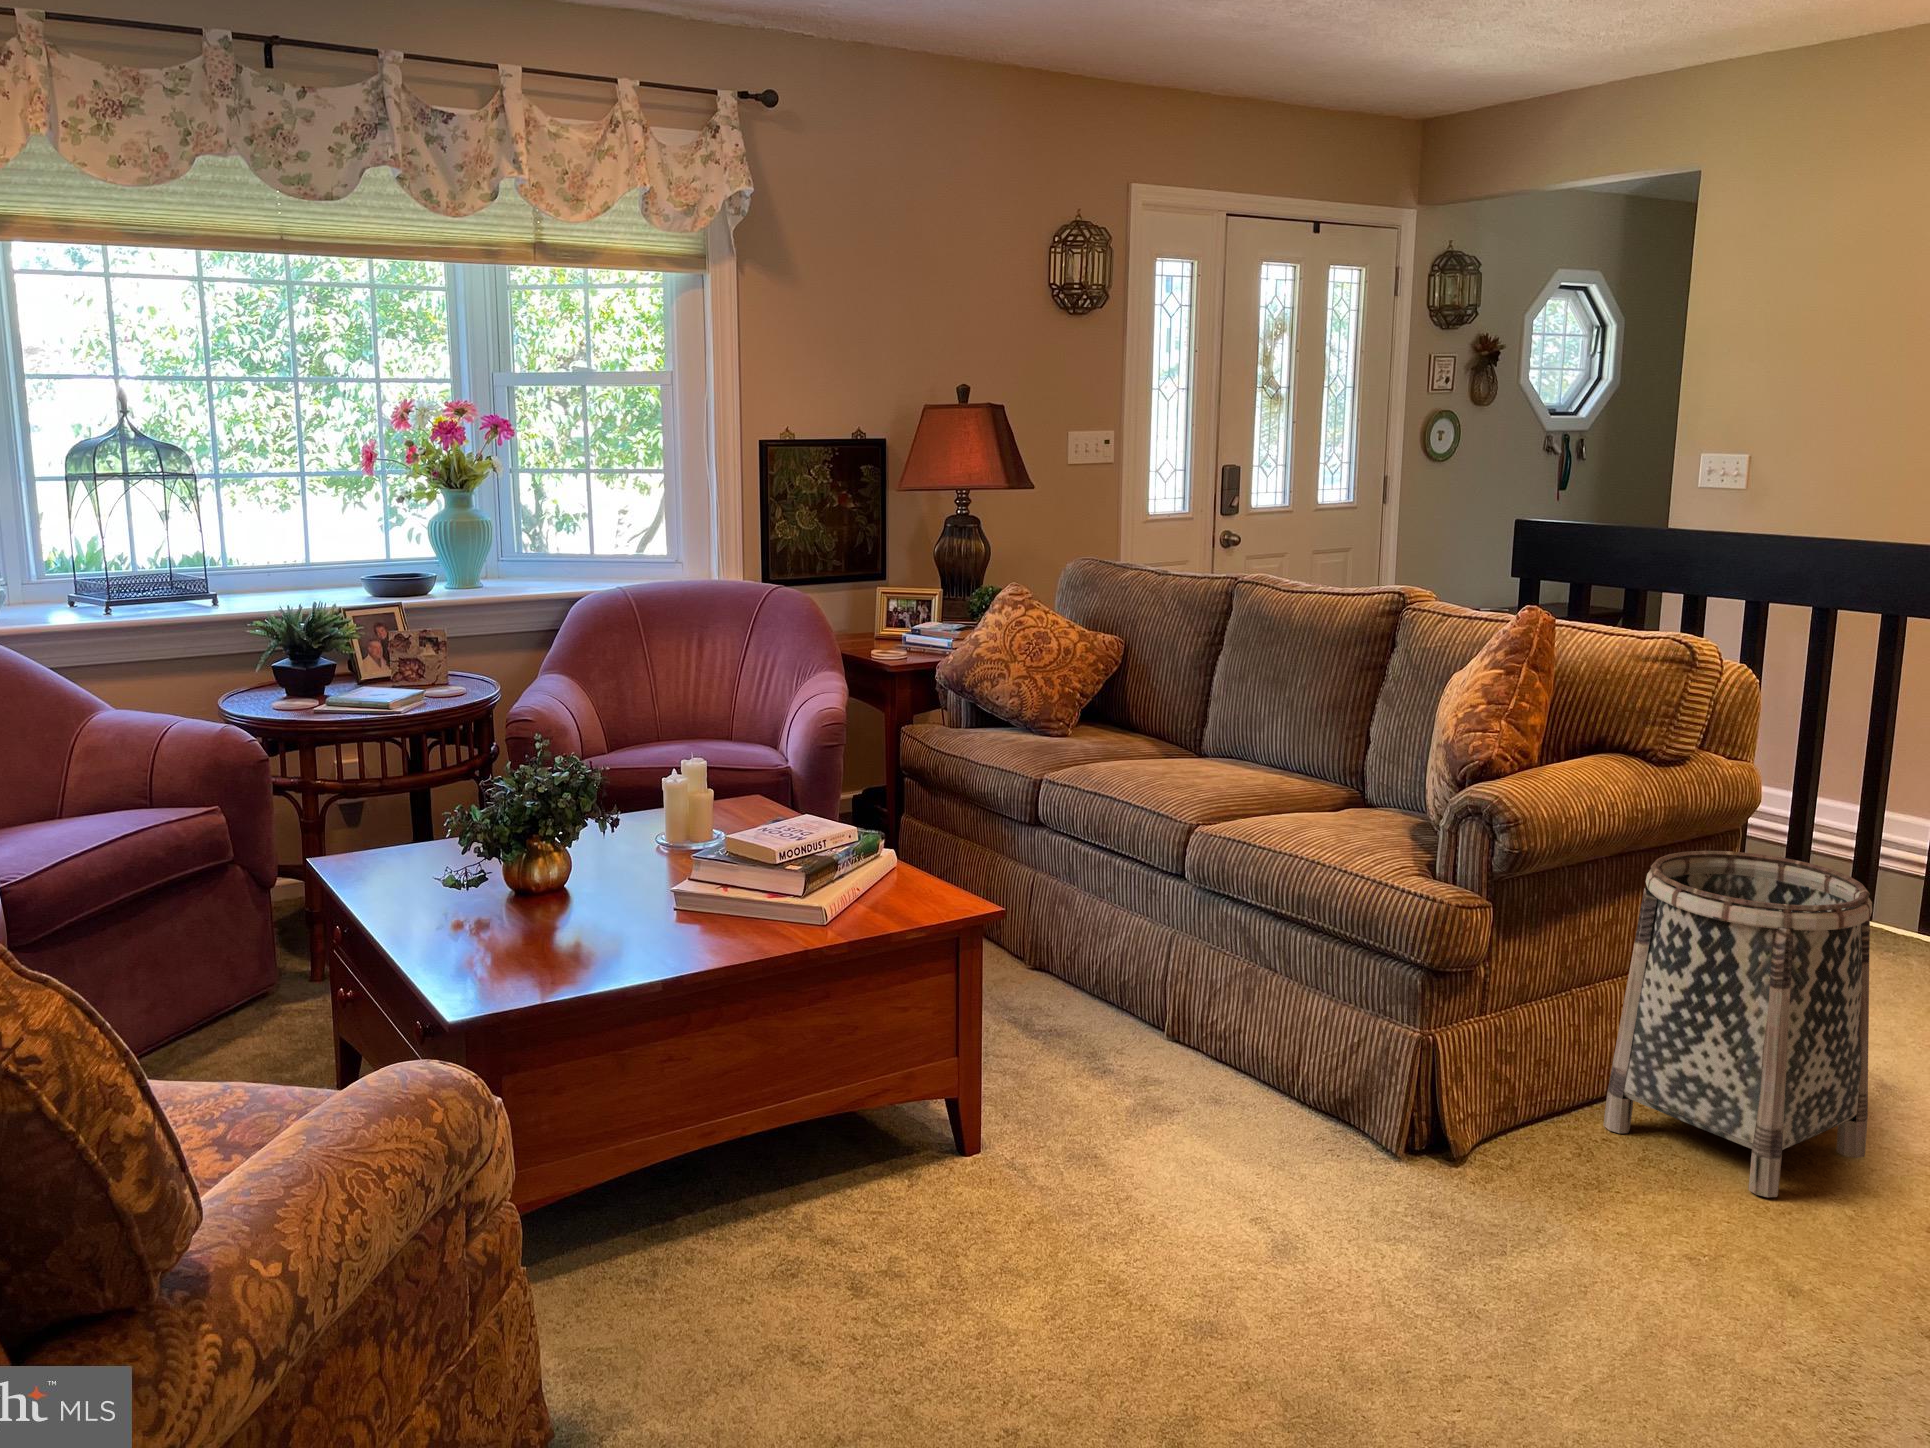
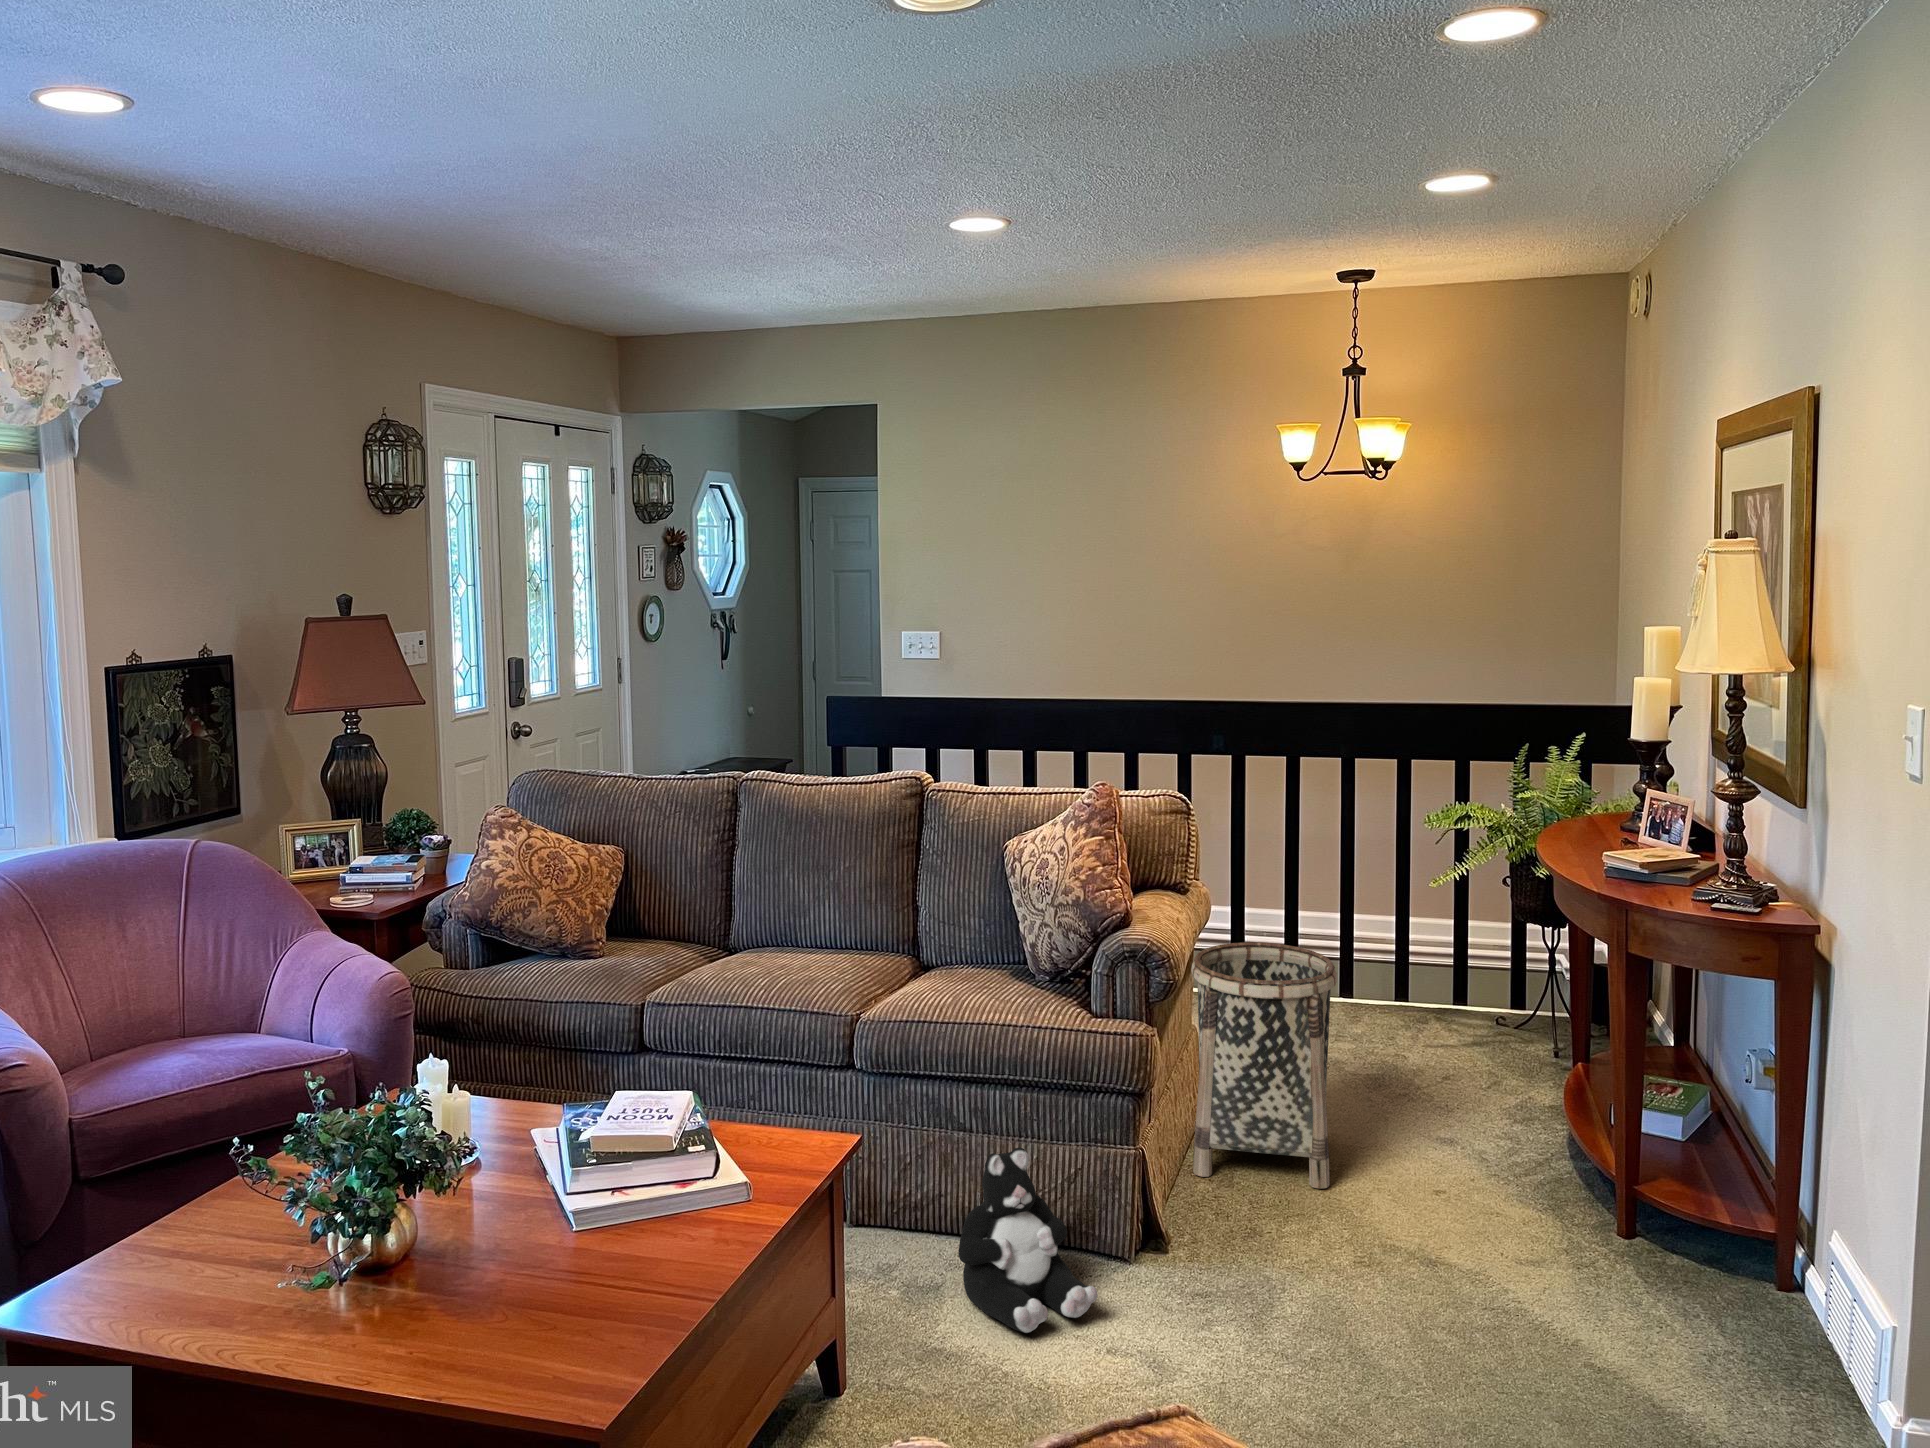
plush toy: none [1153,979,1290,1178] -> present [958,1148,1098,1333]

